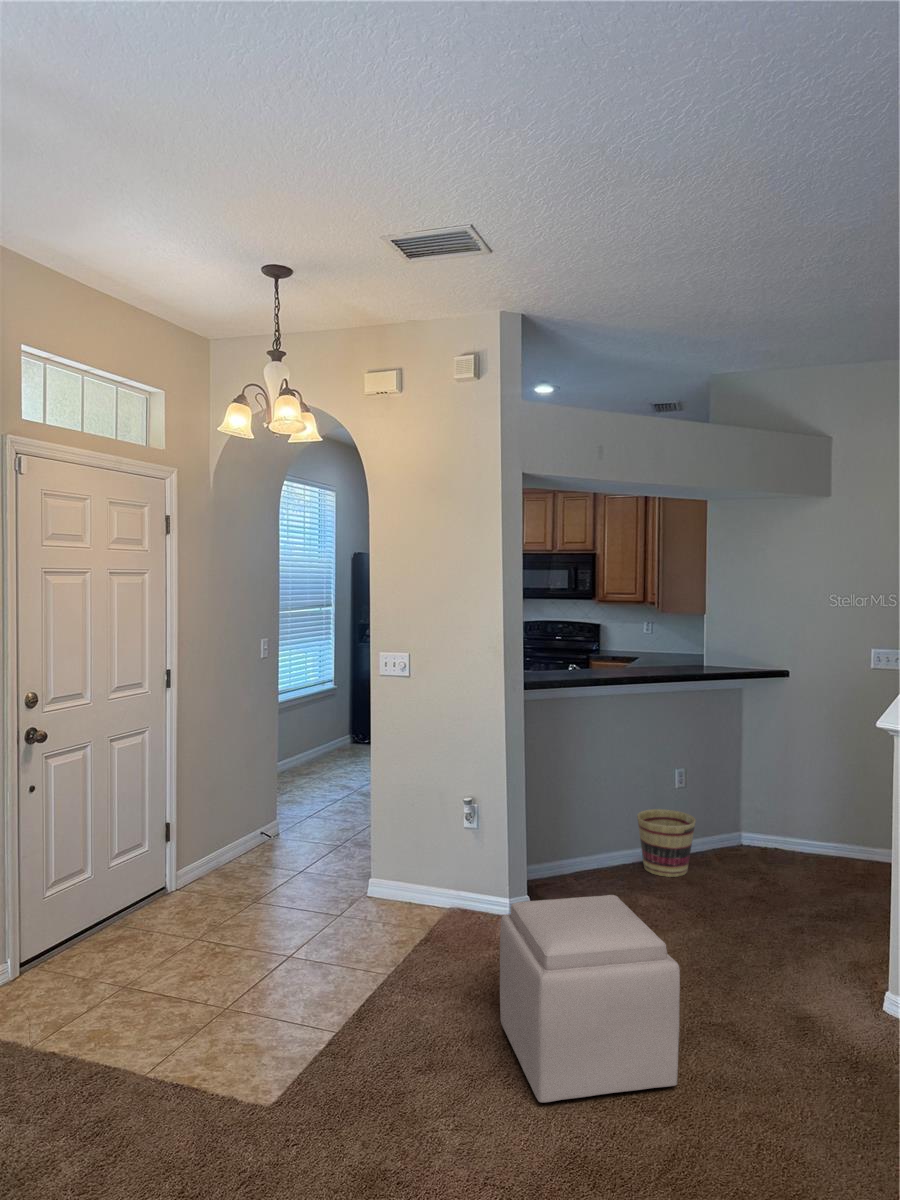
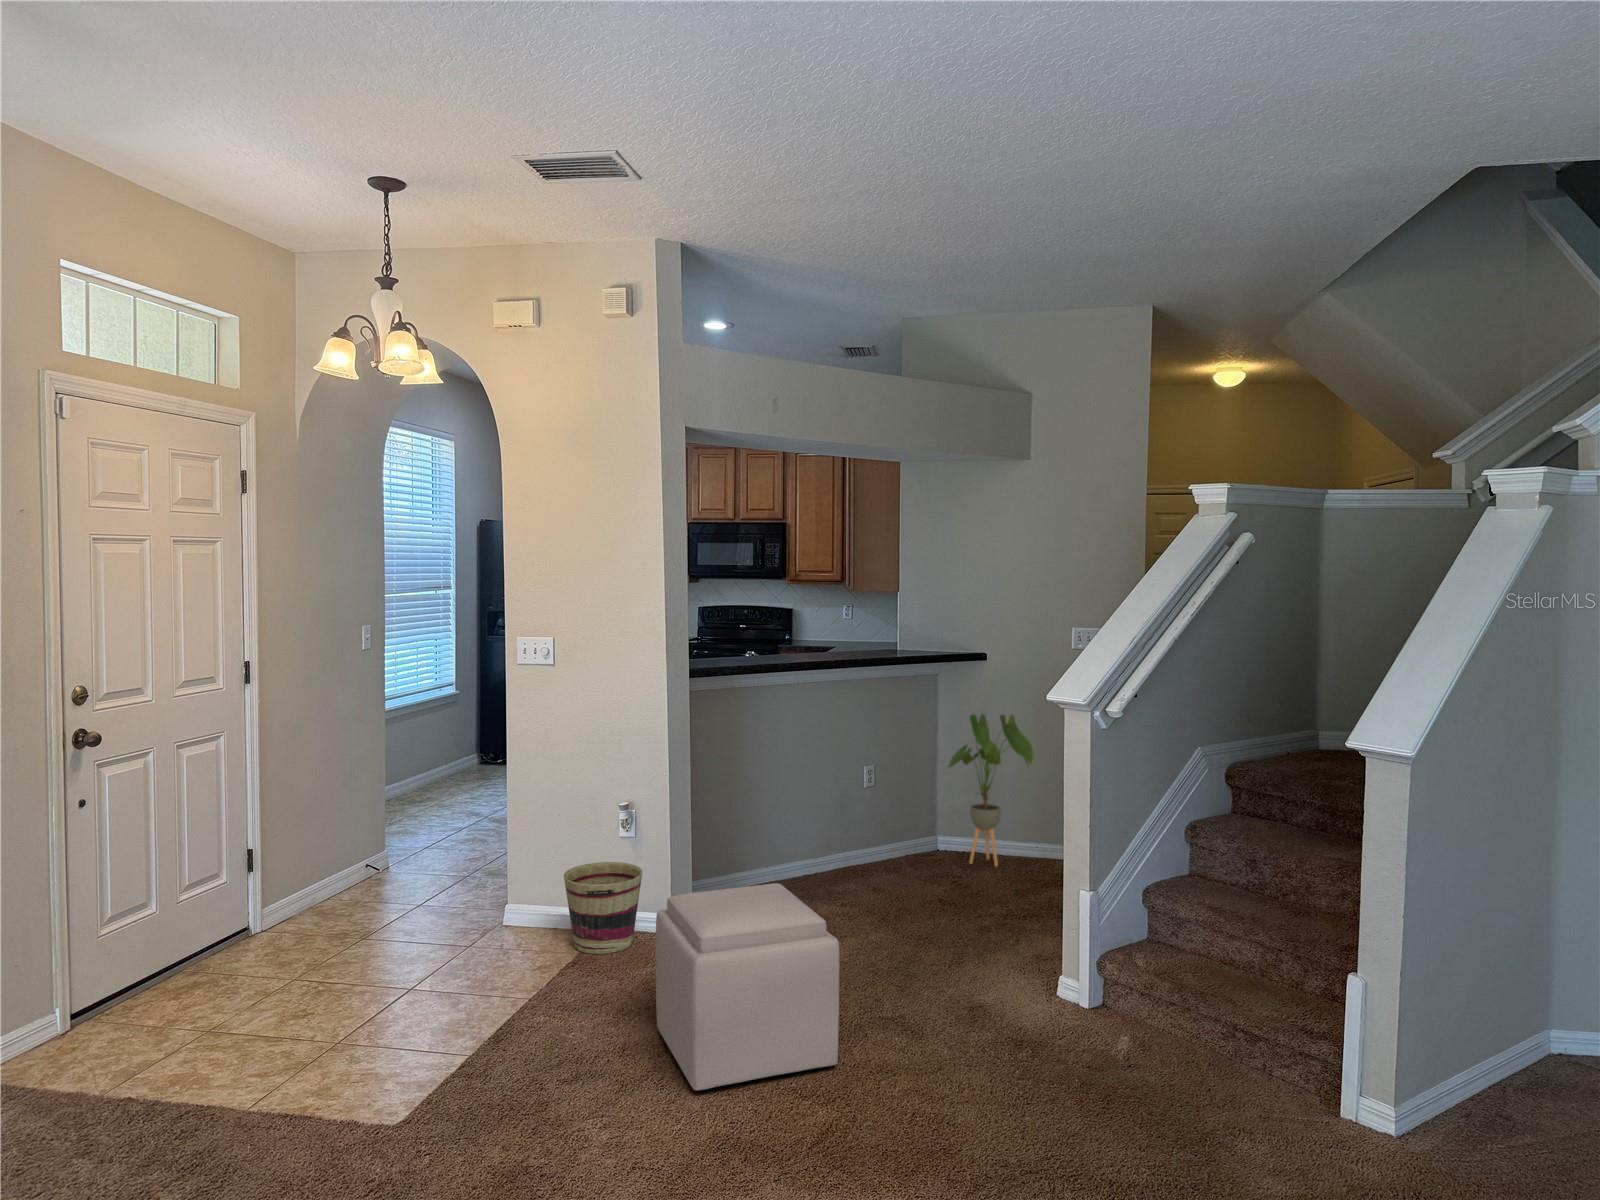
house plant: none [753,727,839,867] -> present [948,714,1034,866]
basket: present [637,809,696,877] -> present [564,862,642,954]

